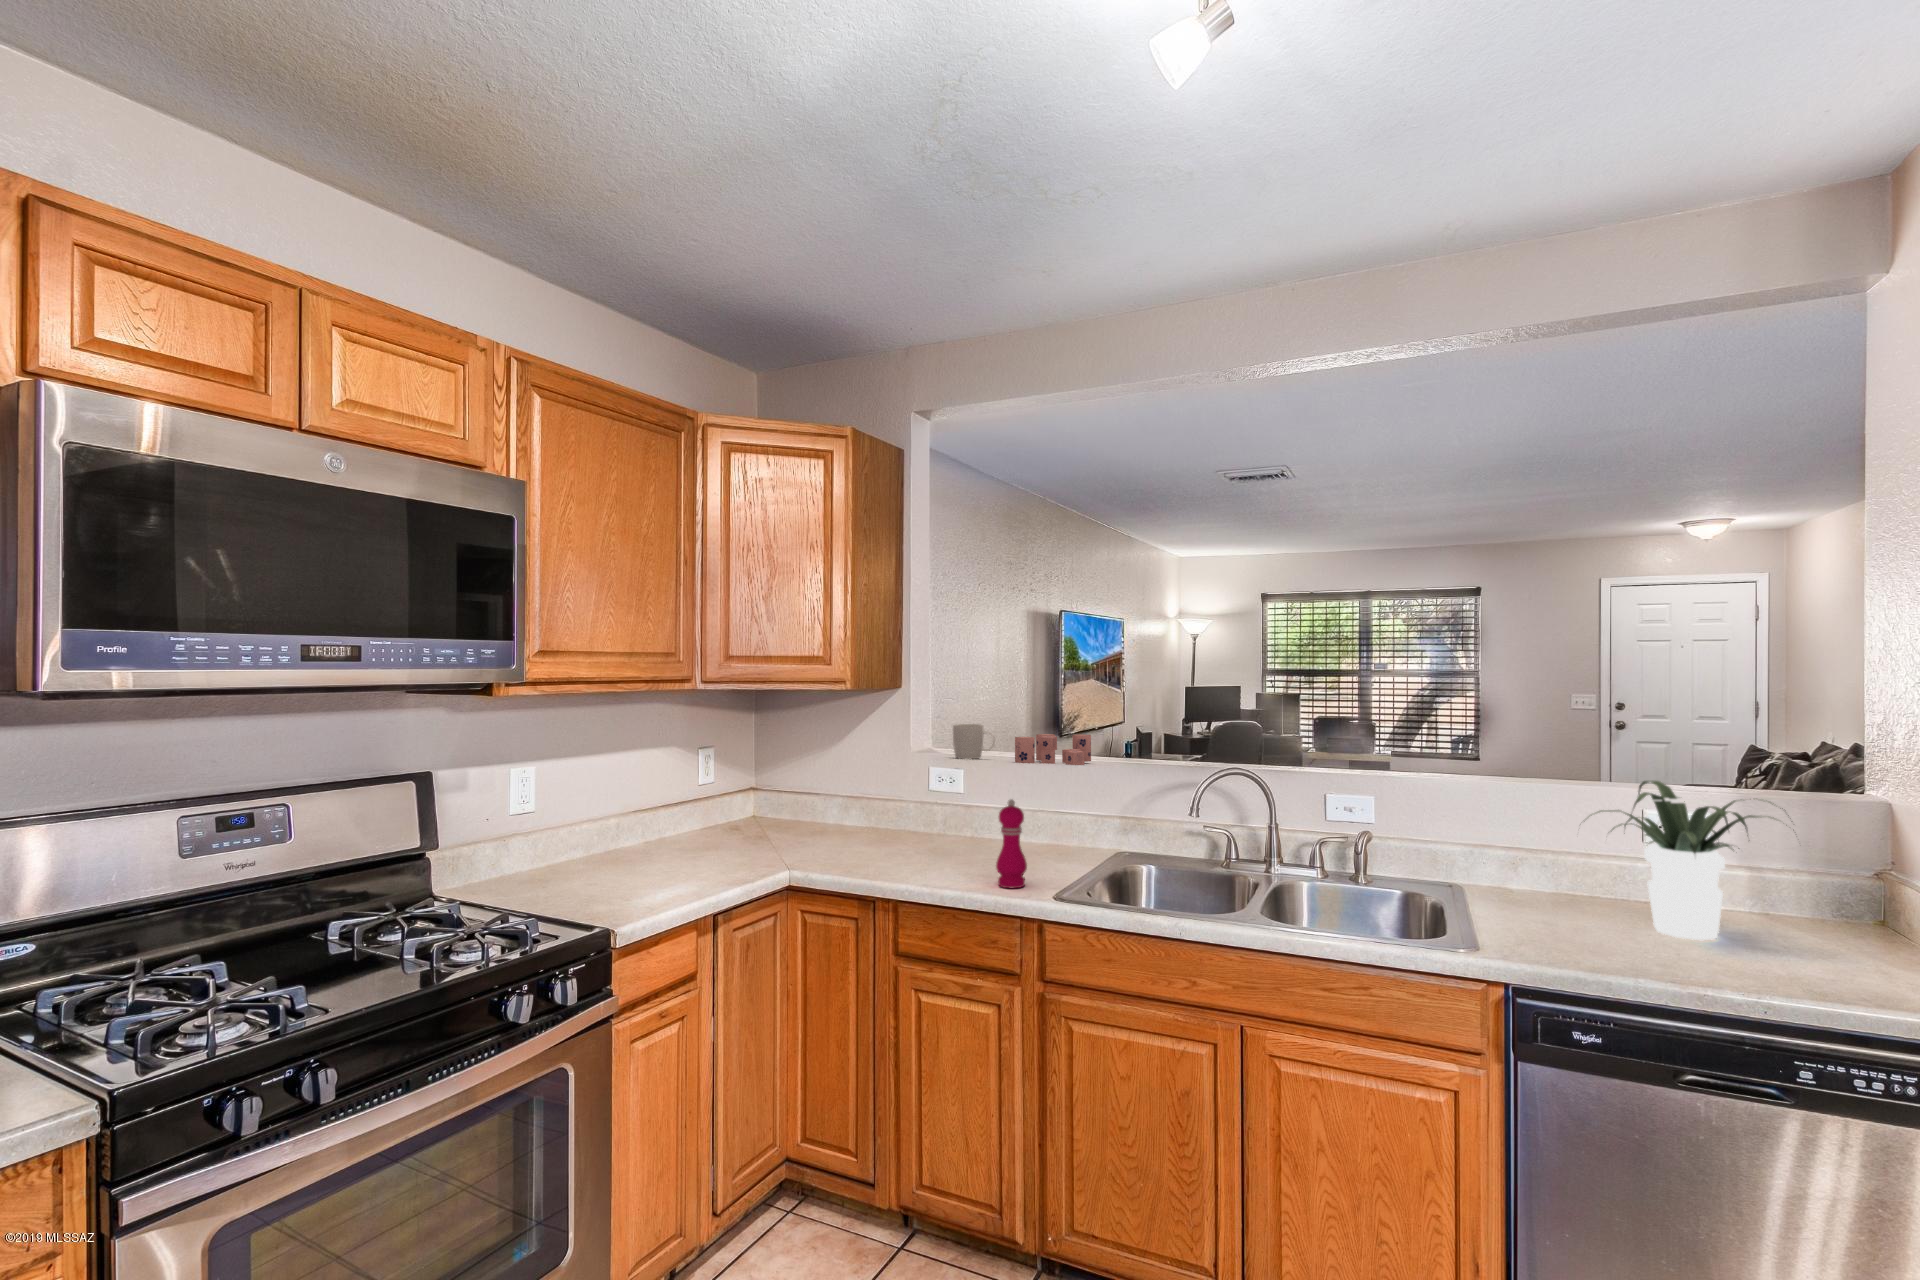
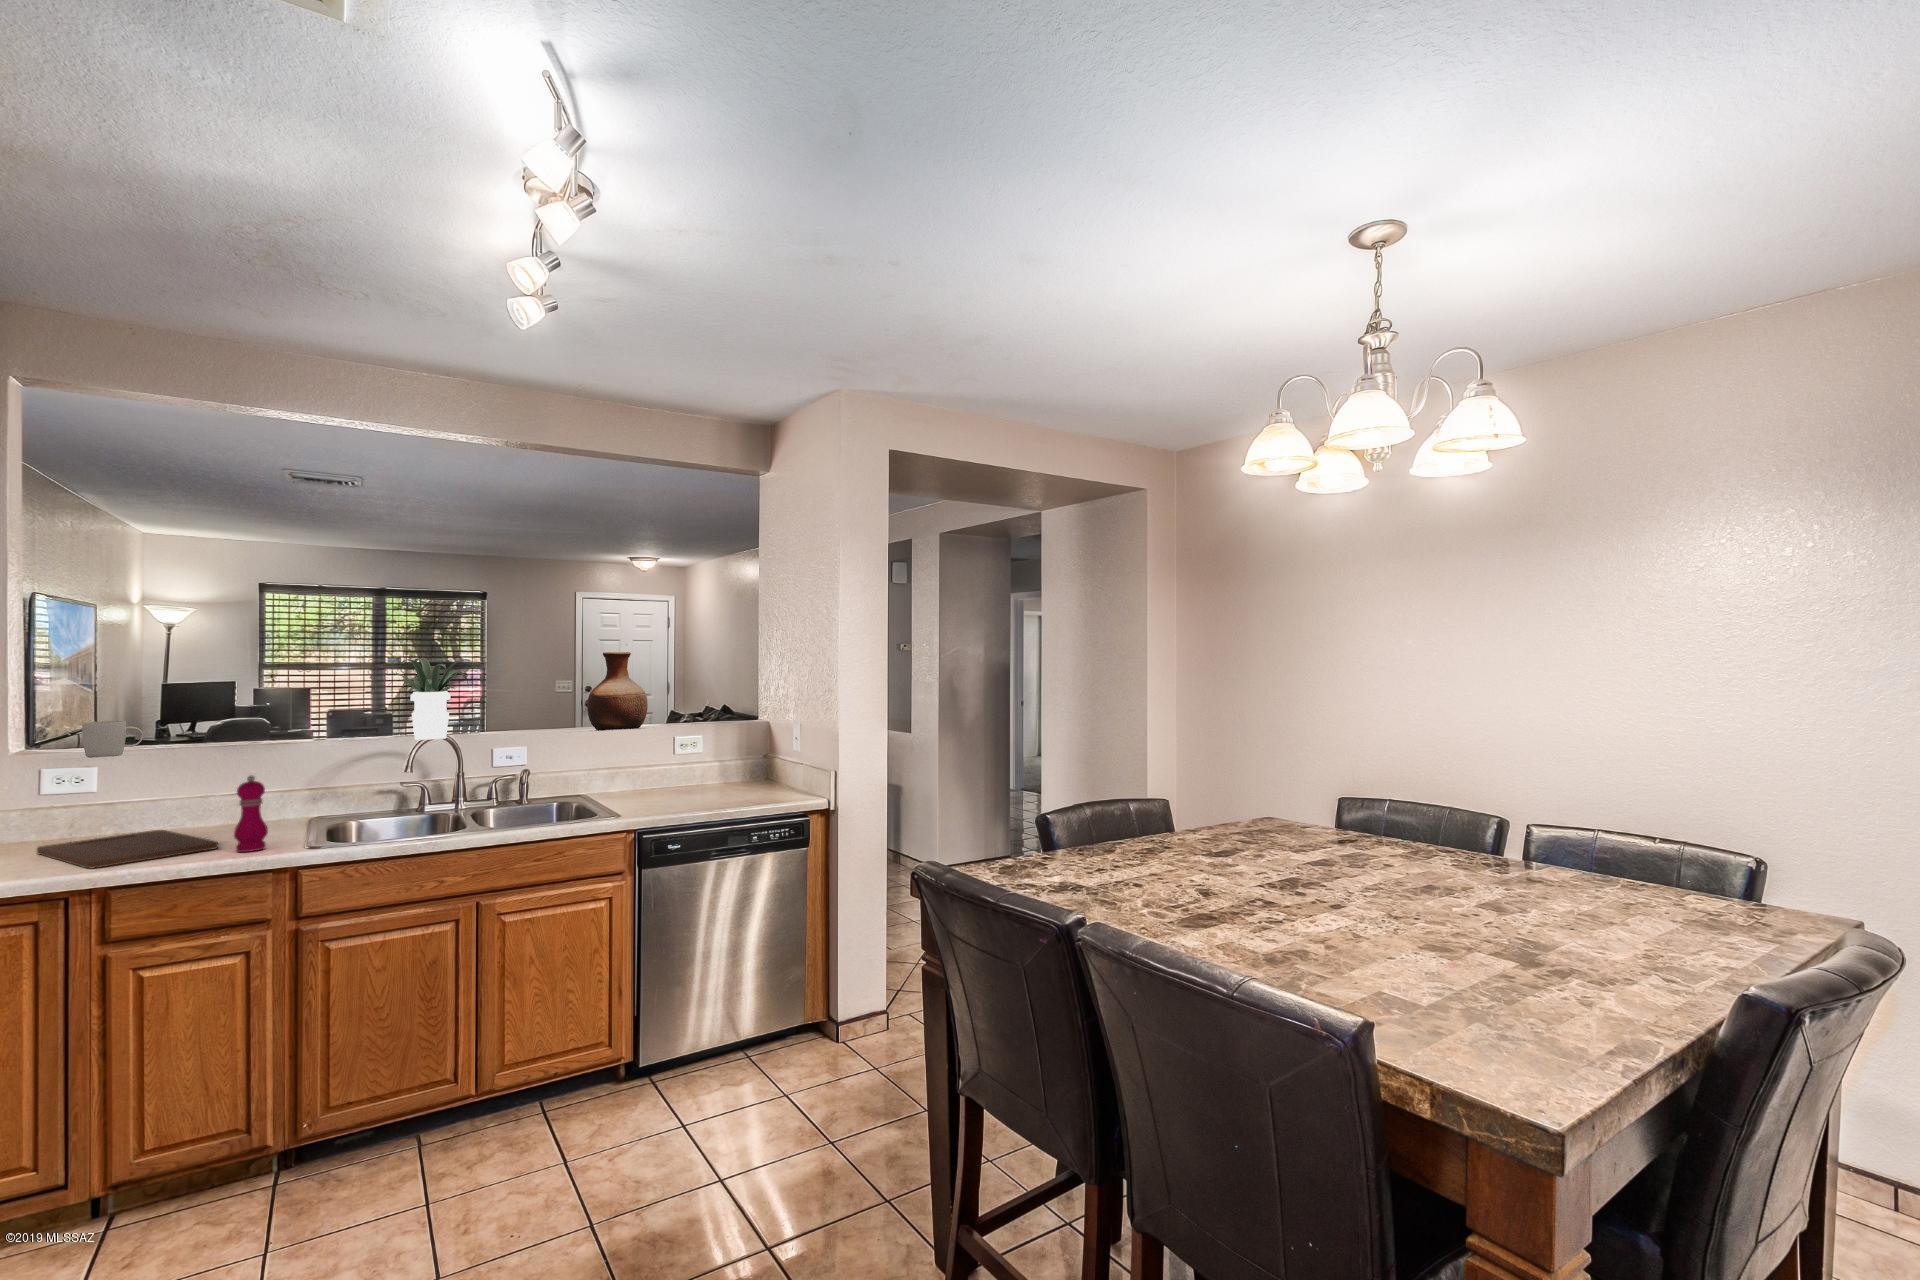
vase: none [1474,659,1583,790] -> present [587,652,648,730]
candle: present [1015,734,1091,765] -> none [185,722,268,754]
potted plant: present [1591,781,1789,941] -> present [390,658,478,740]
cutting board: none [889,840,996,876] -> present [37,830,218,868]

